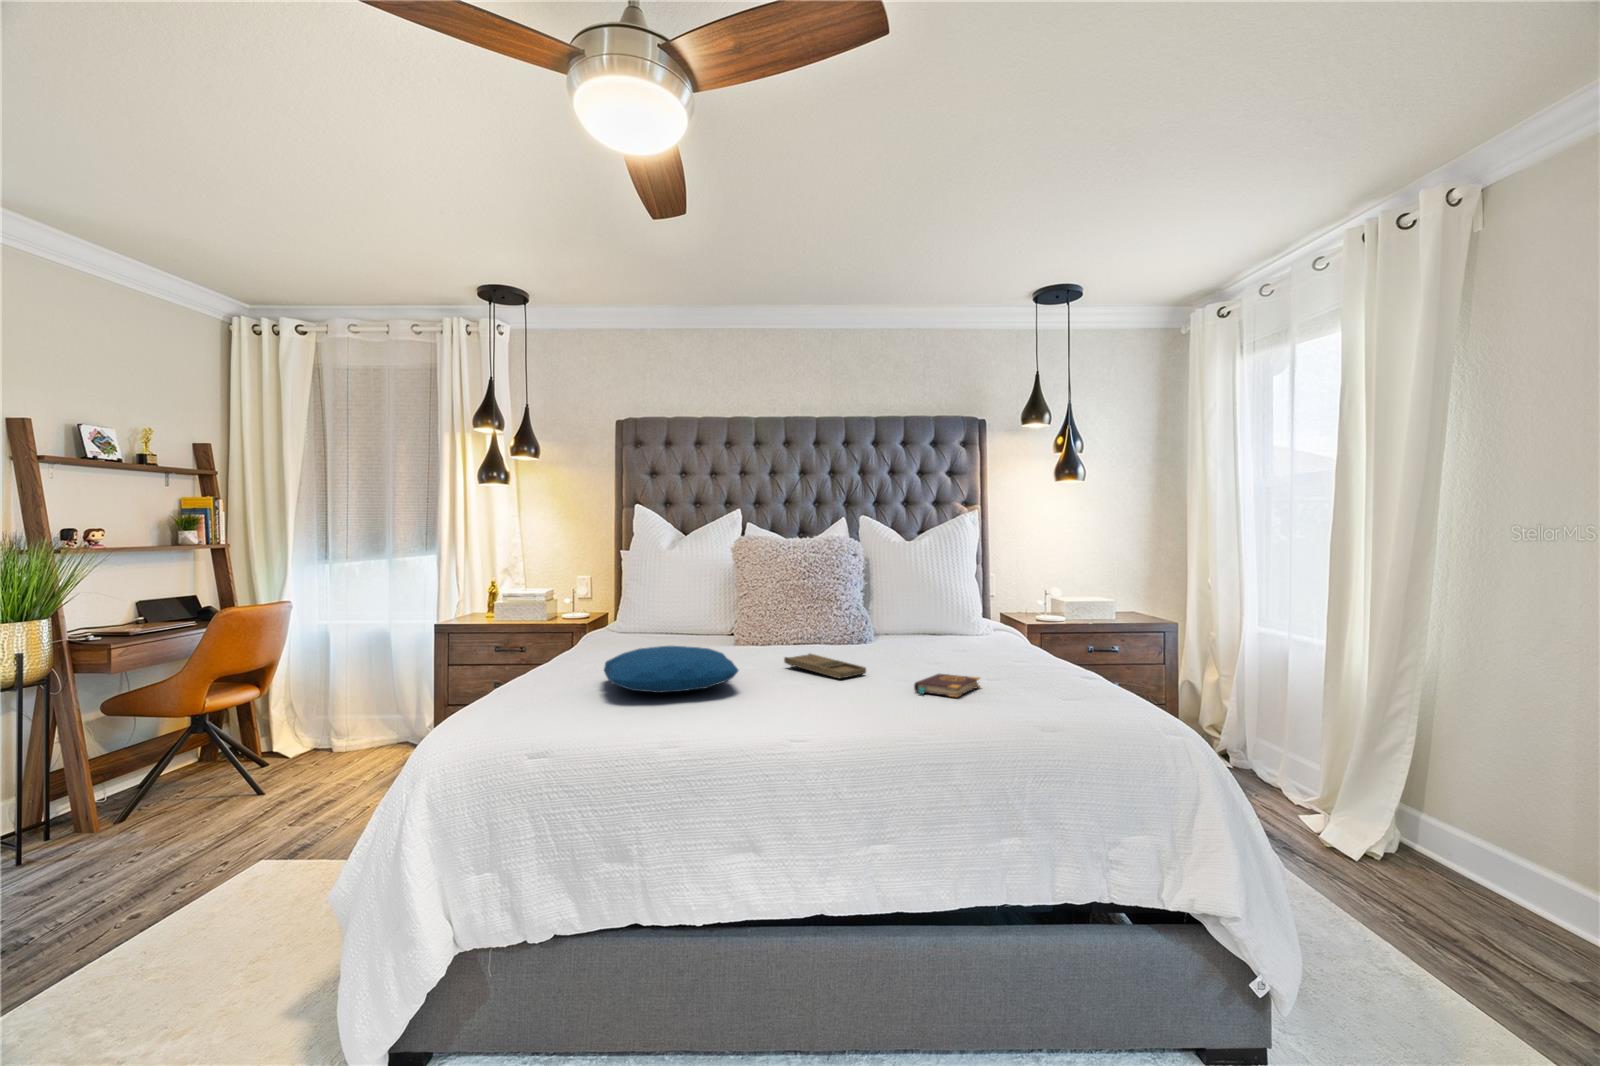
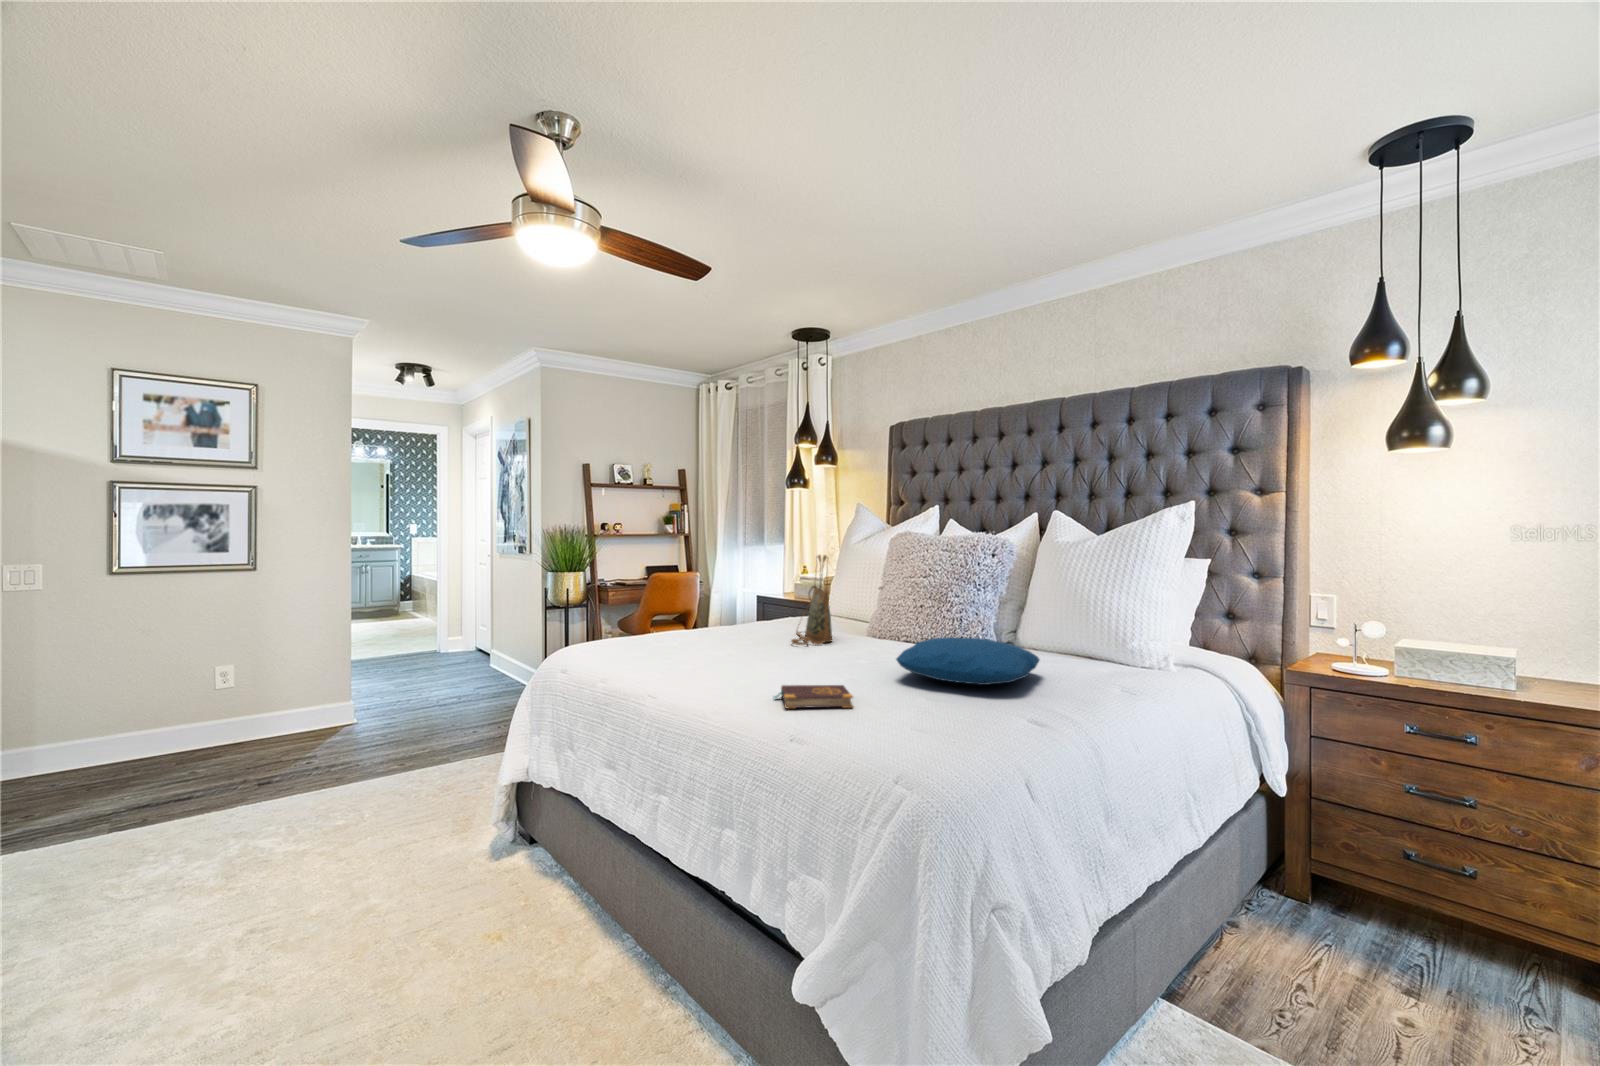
handbag: none [686,562,761,658] -> present [791,555,832,645]
pillow: present [604,646,738,693] -> present [896,637,1039,685]
tray: present [784,654,866,678] -> none [780,646,825,674]

